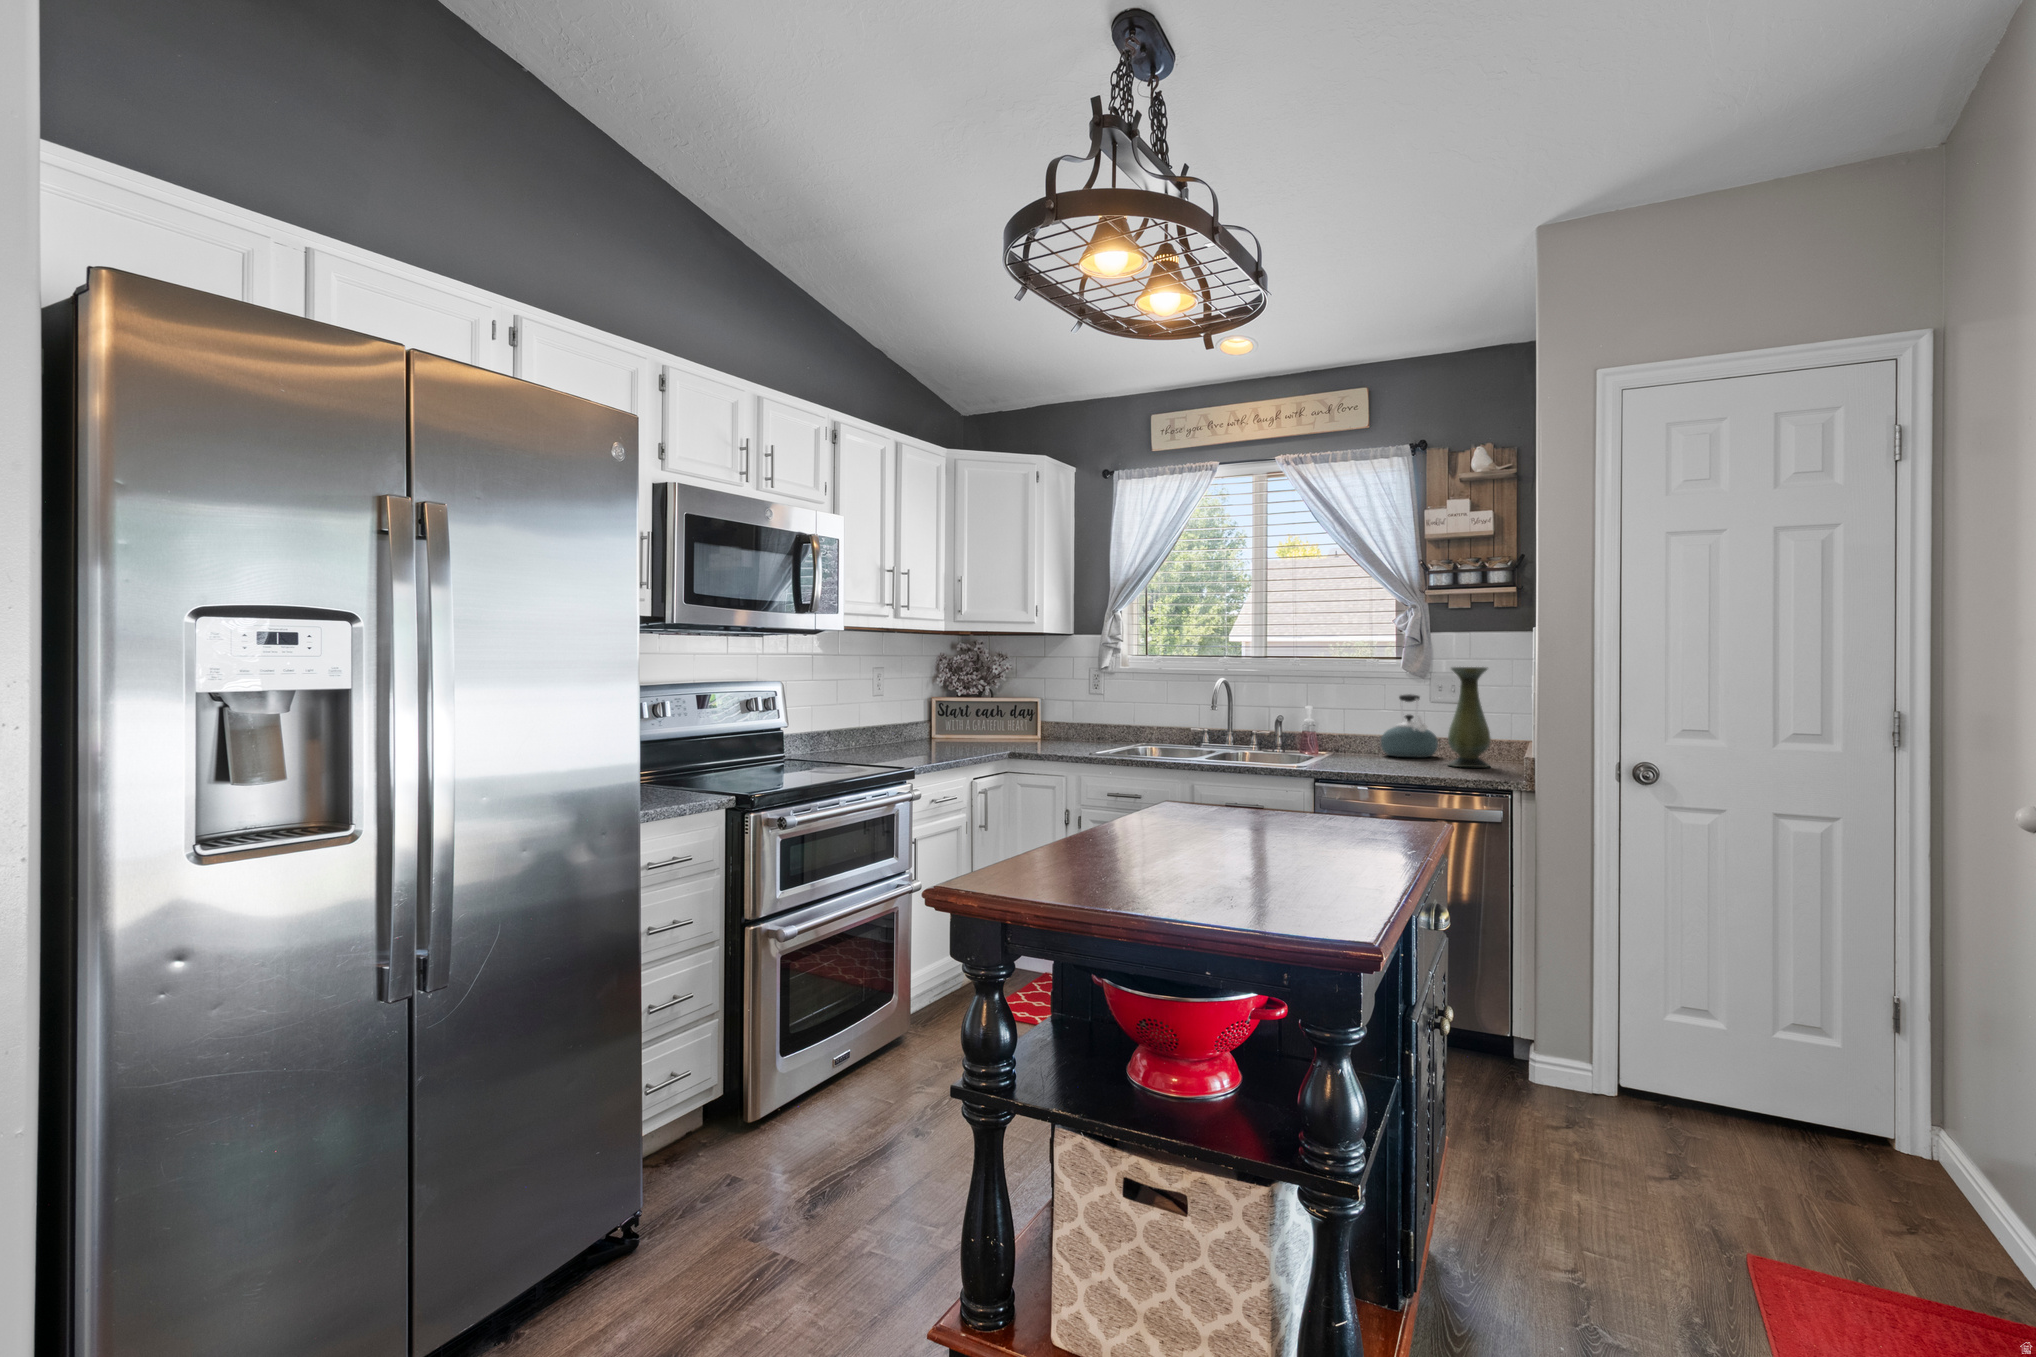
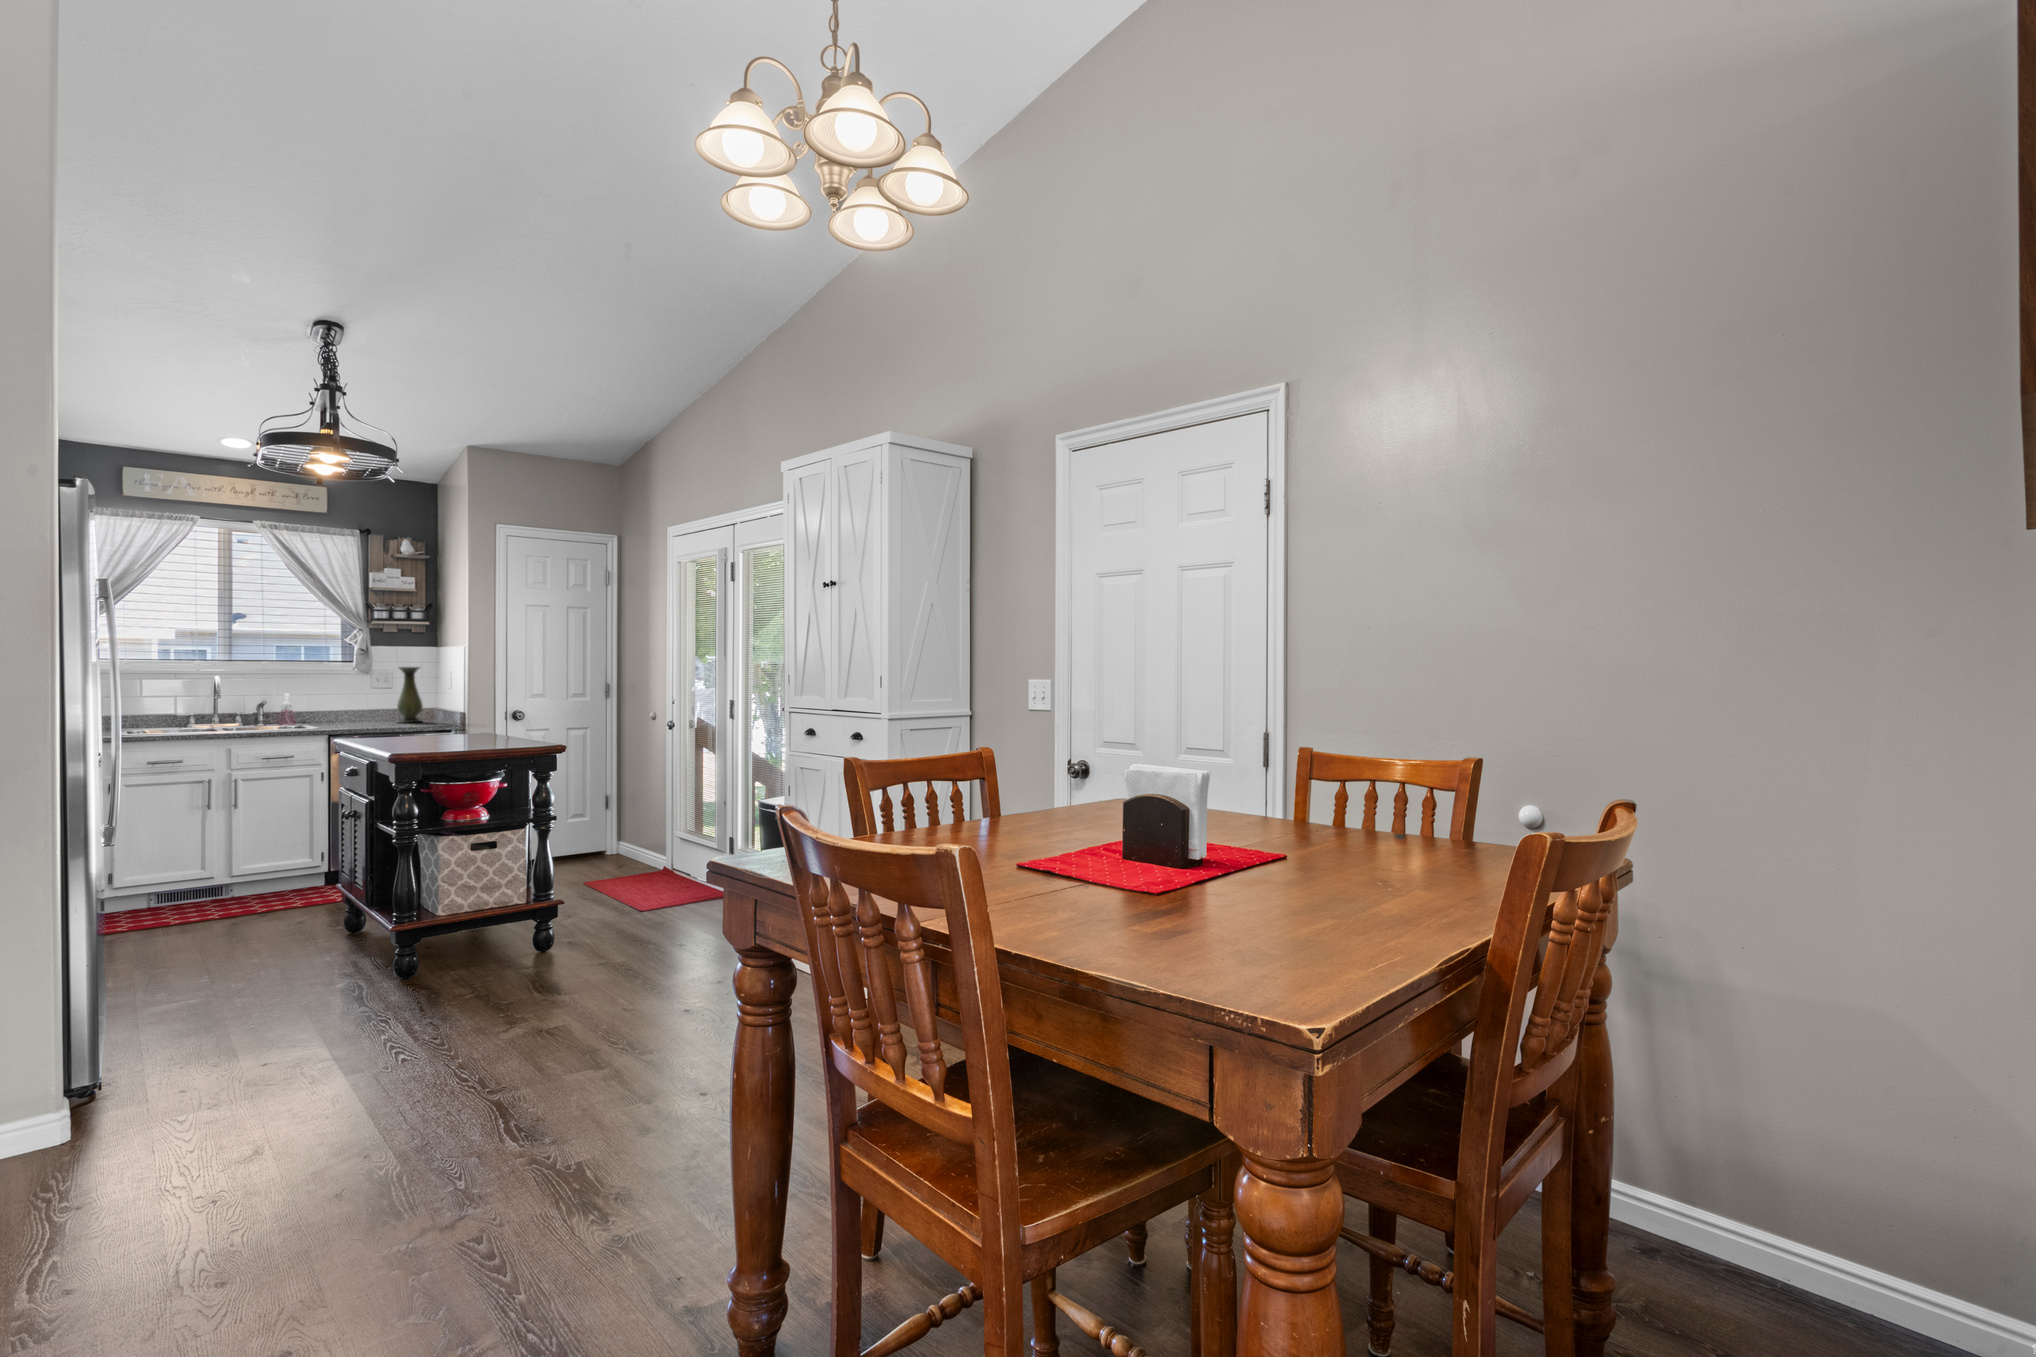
kettle: present [1381,694,1438,757] -> none [342,683,381,721]

